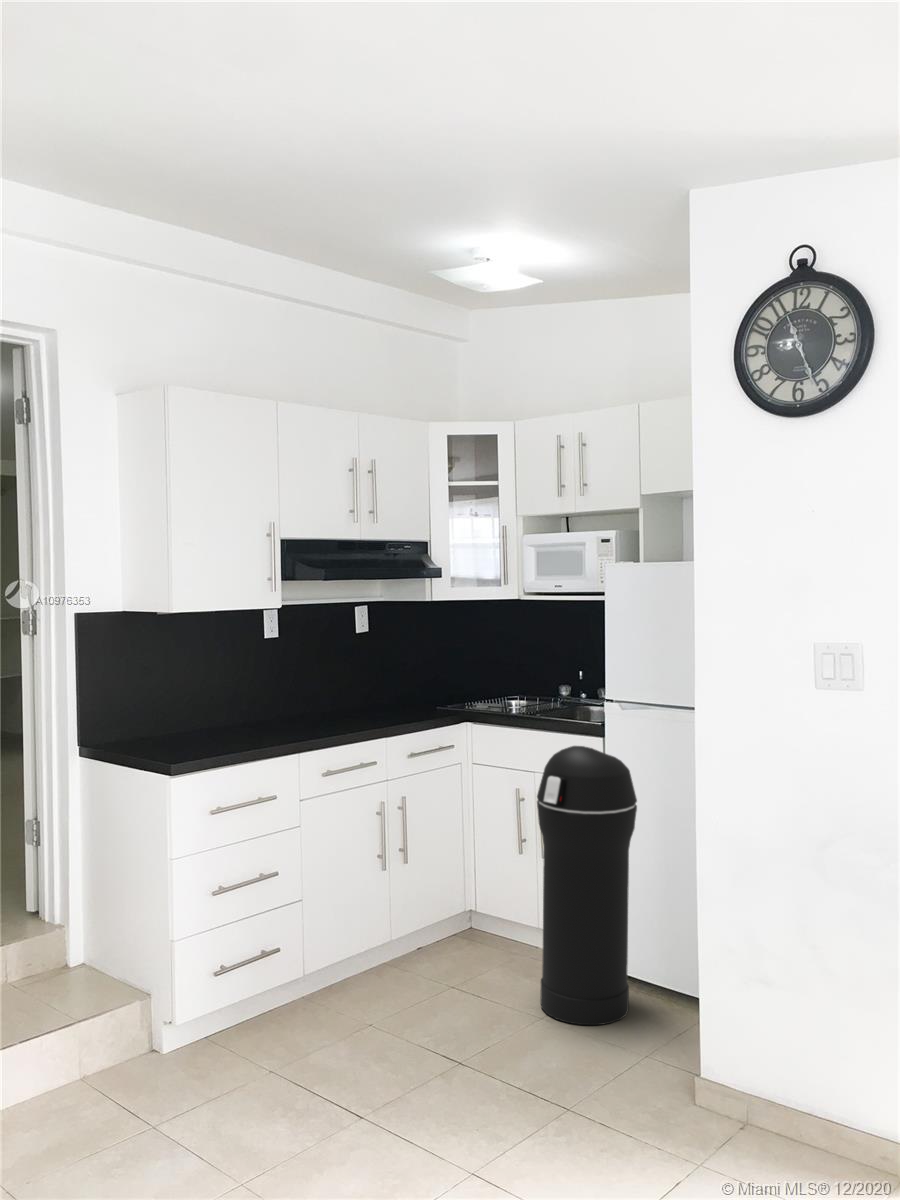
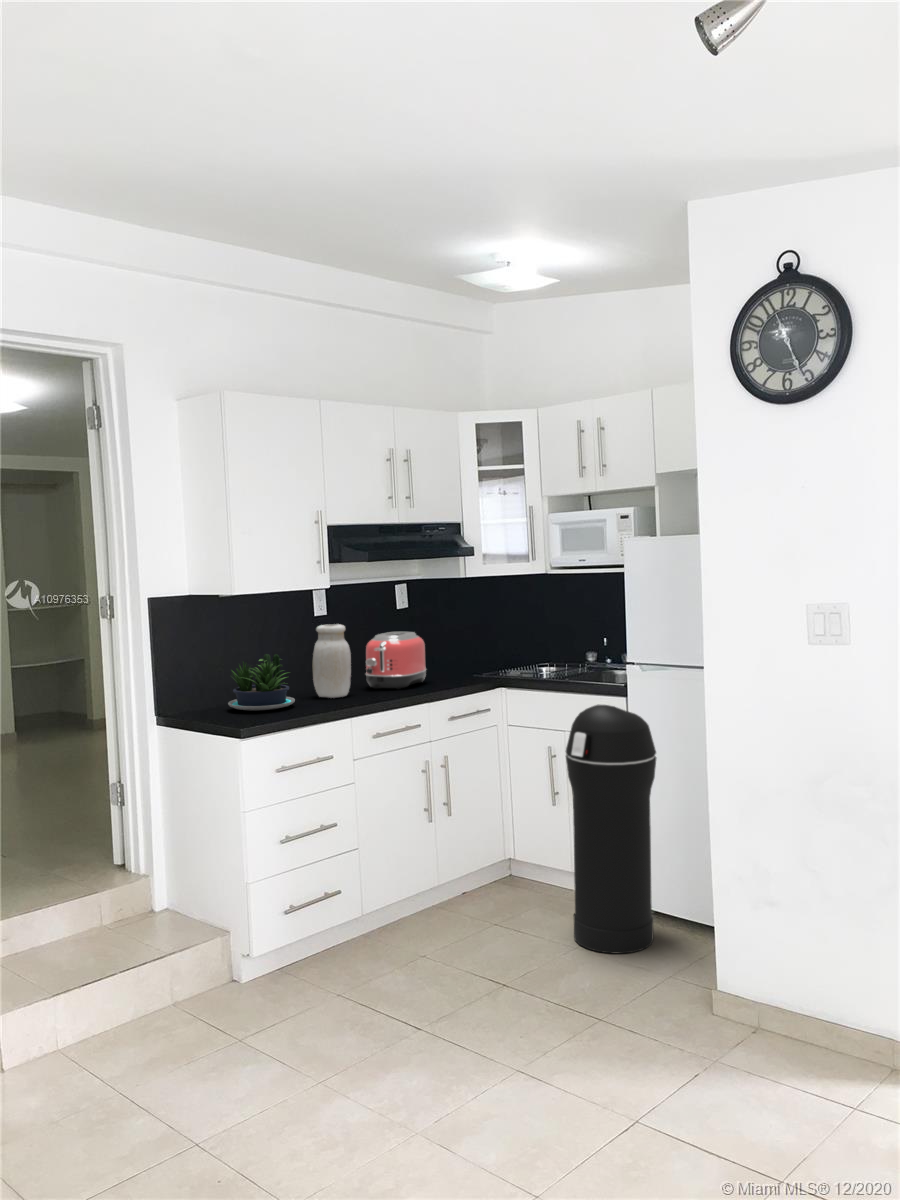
jar: none [259,649,302,730] -> present [313,624,351,698]
toaster: none [318,659,386,722] -> present [366,632,426,690]
potted plant: none [162,679,237,742] -> present [228,654,295,710]

